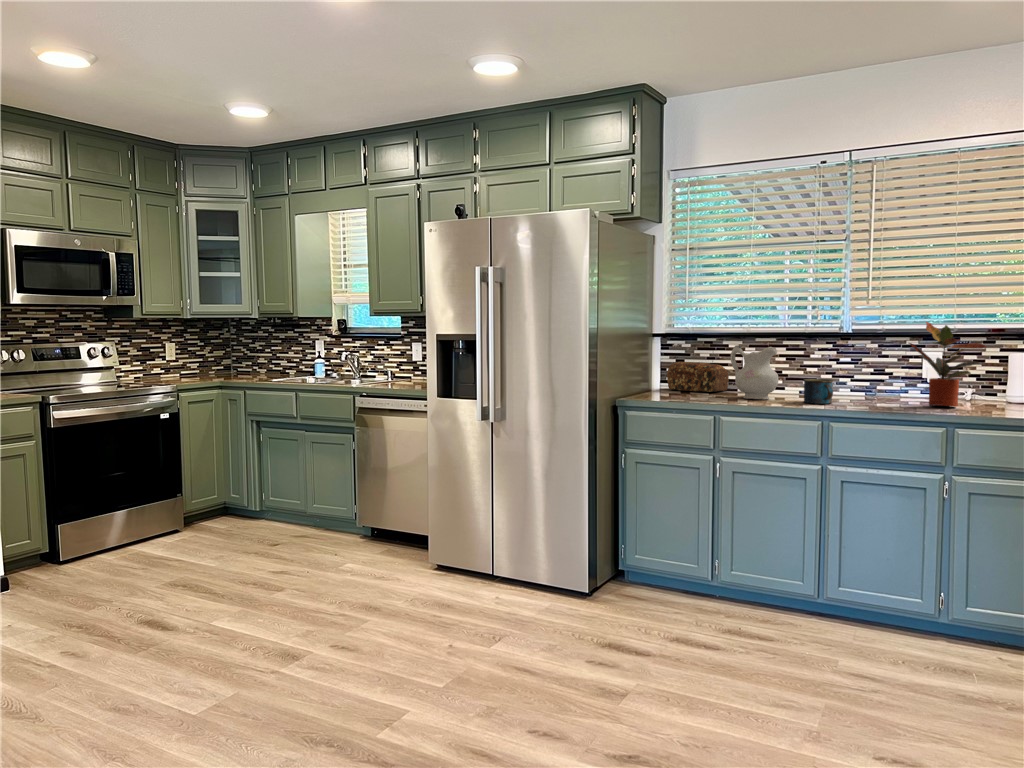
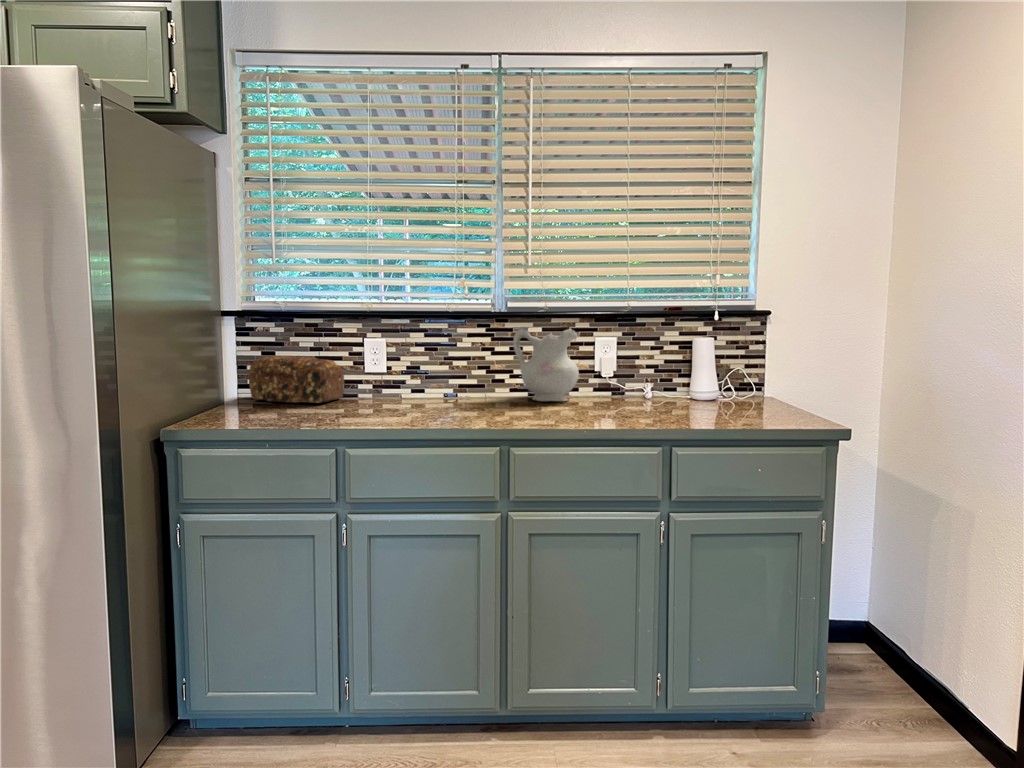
potted plant: present [909,322,986,406] -> none [593,300,689,417]
ceramic pitcher: present [731,345,778,399] -> present [514,327,579,401]
mug: present [803,379,833,404] -> none [458,382,502,421]

